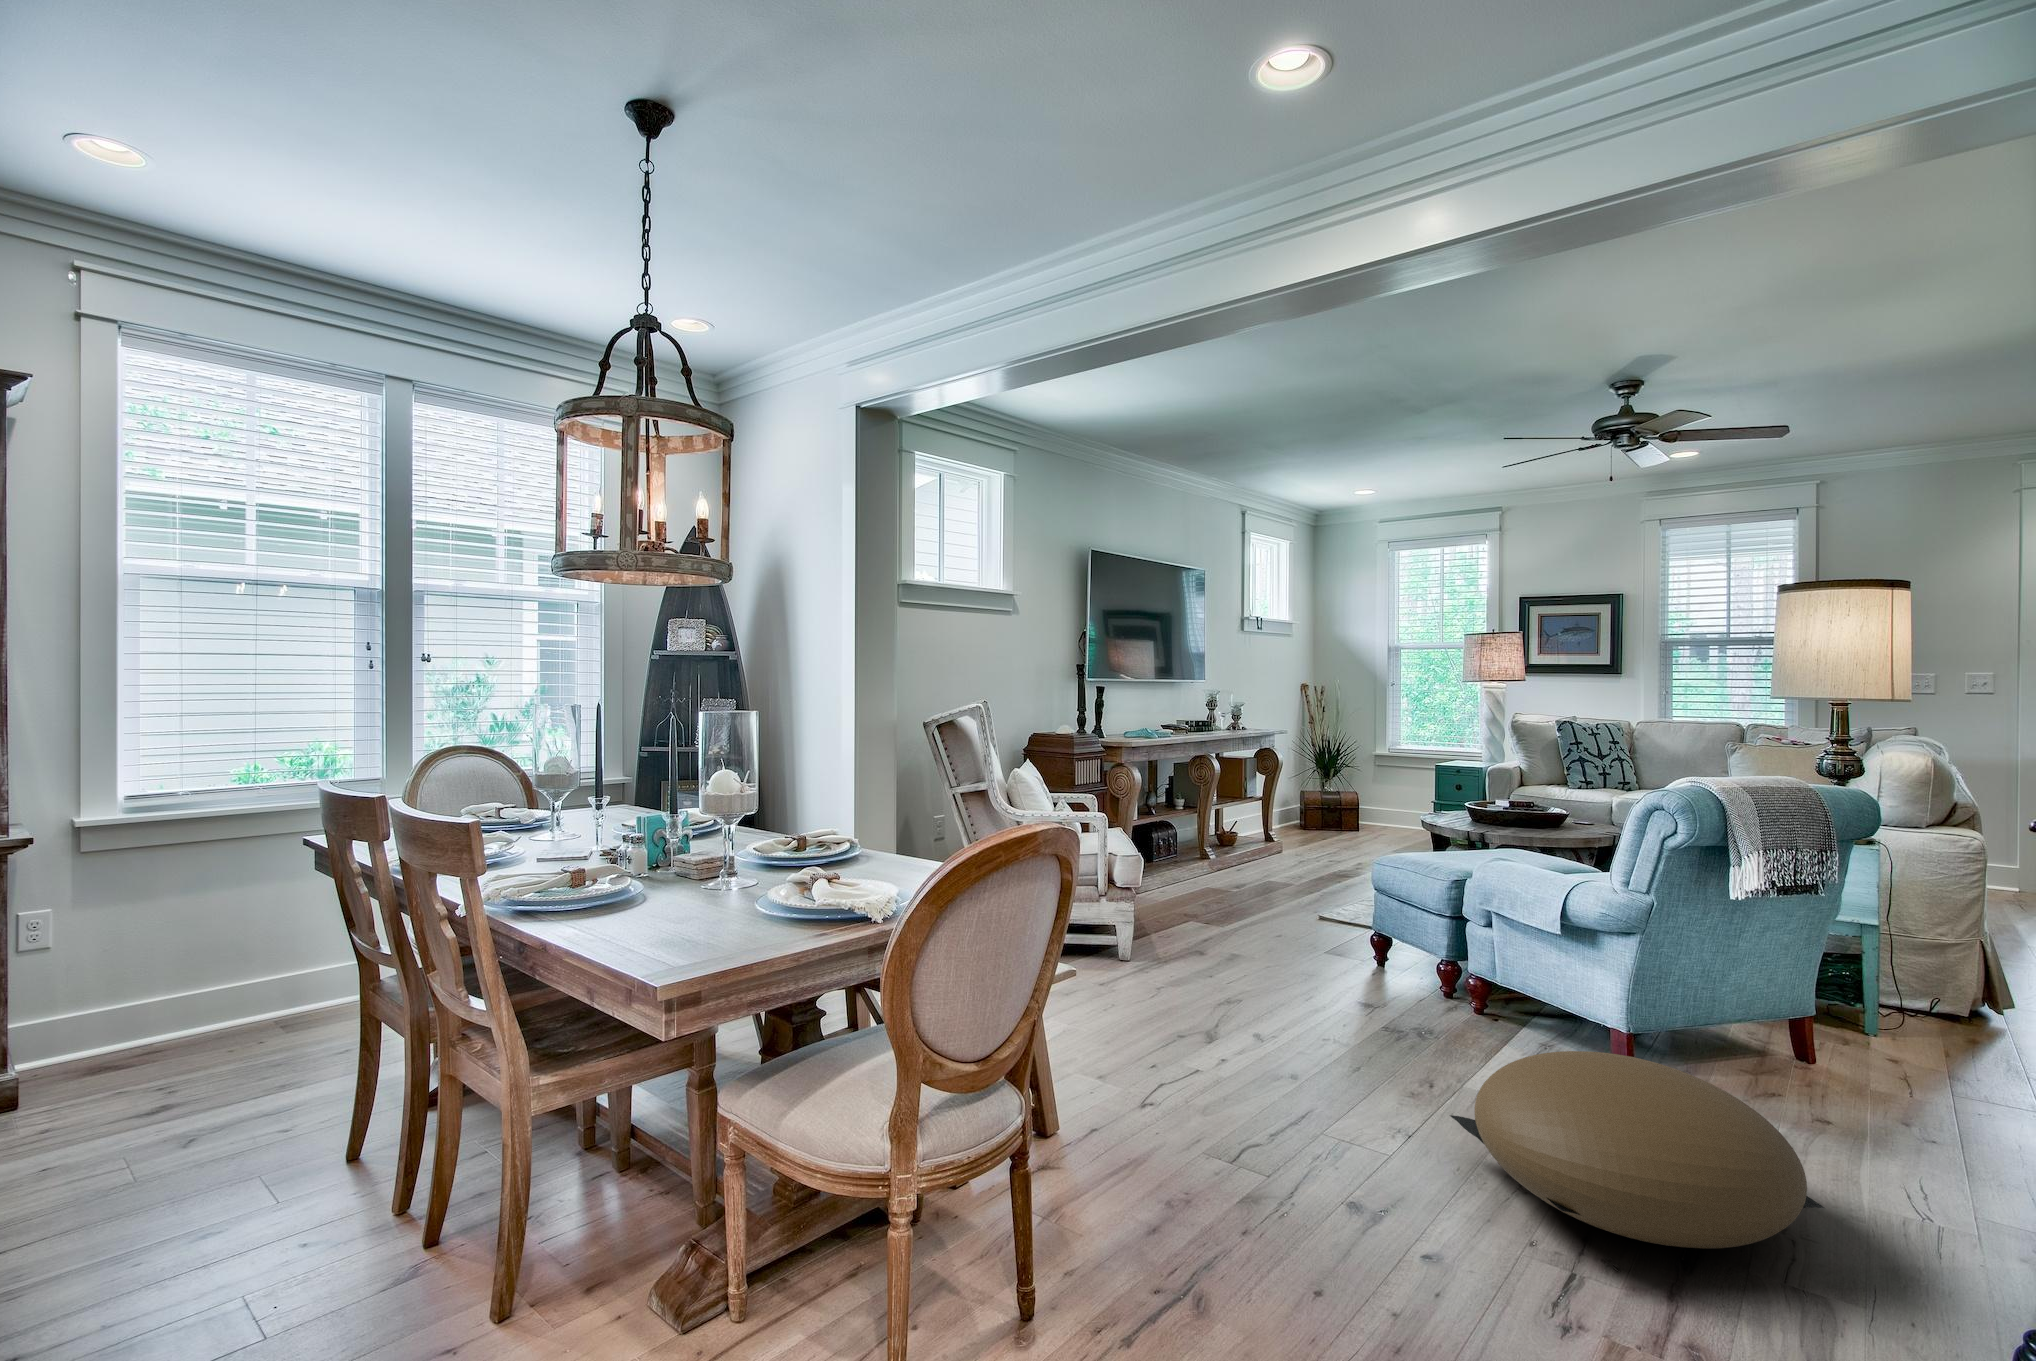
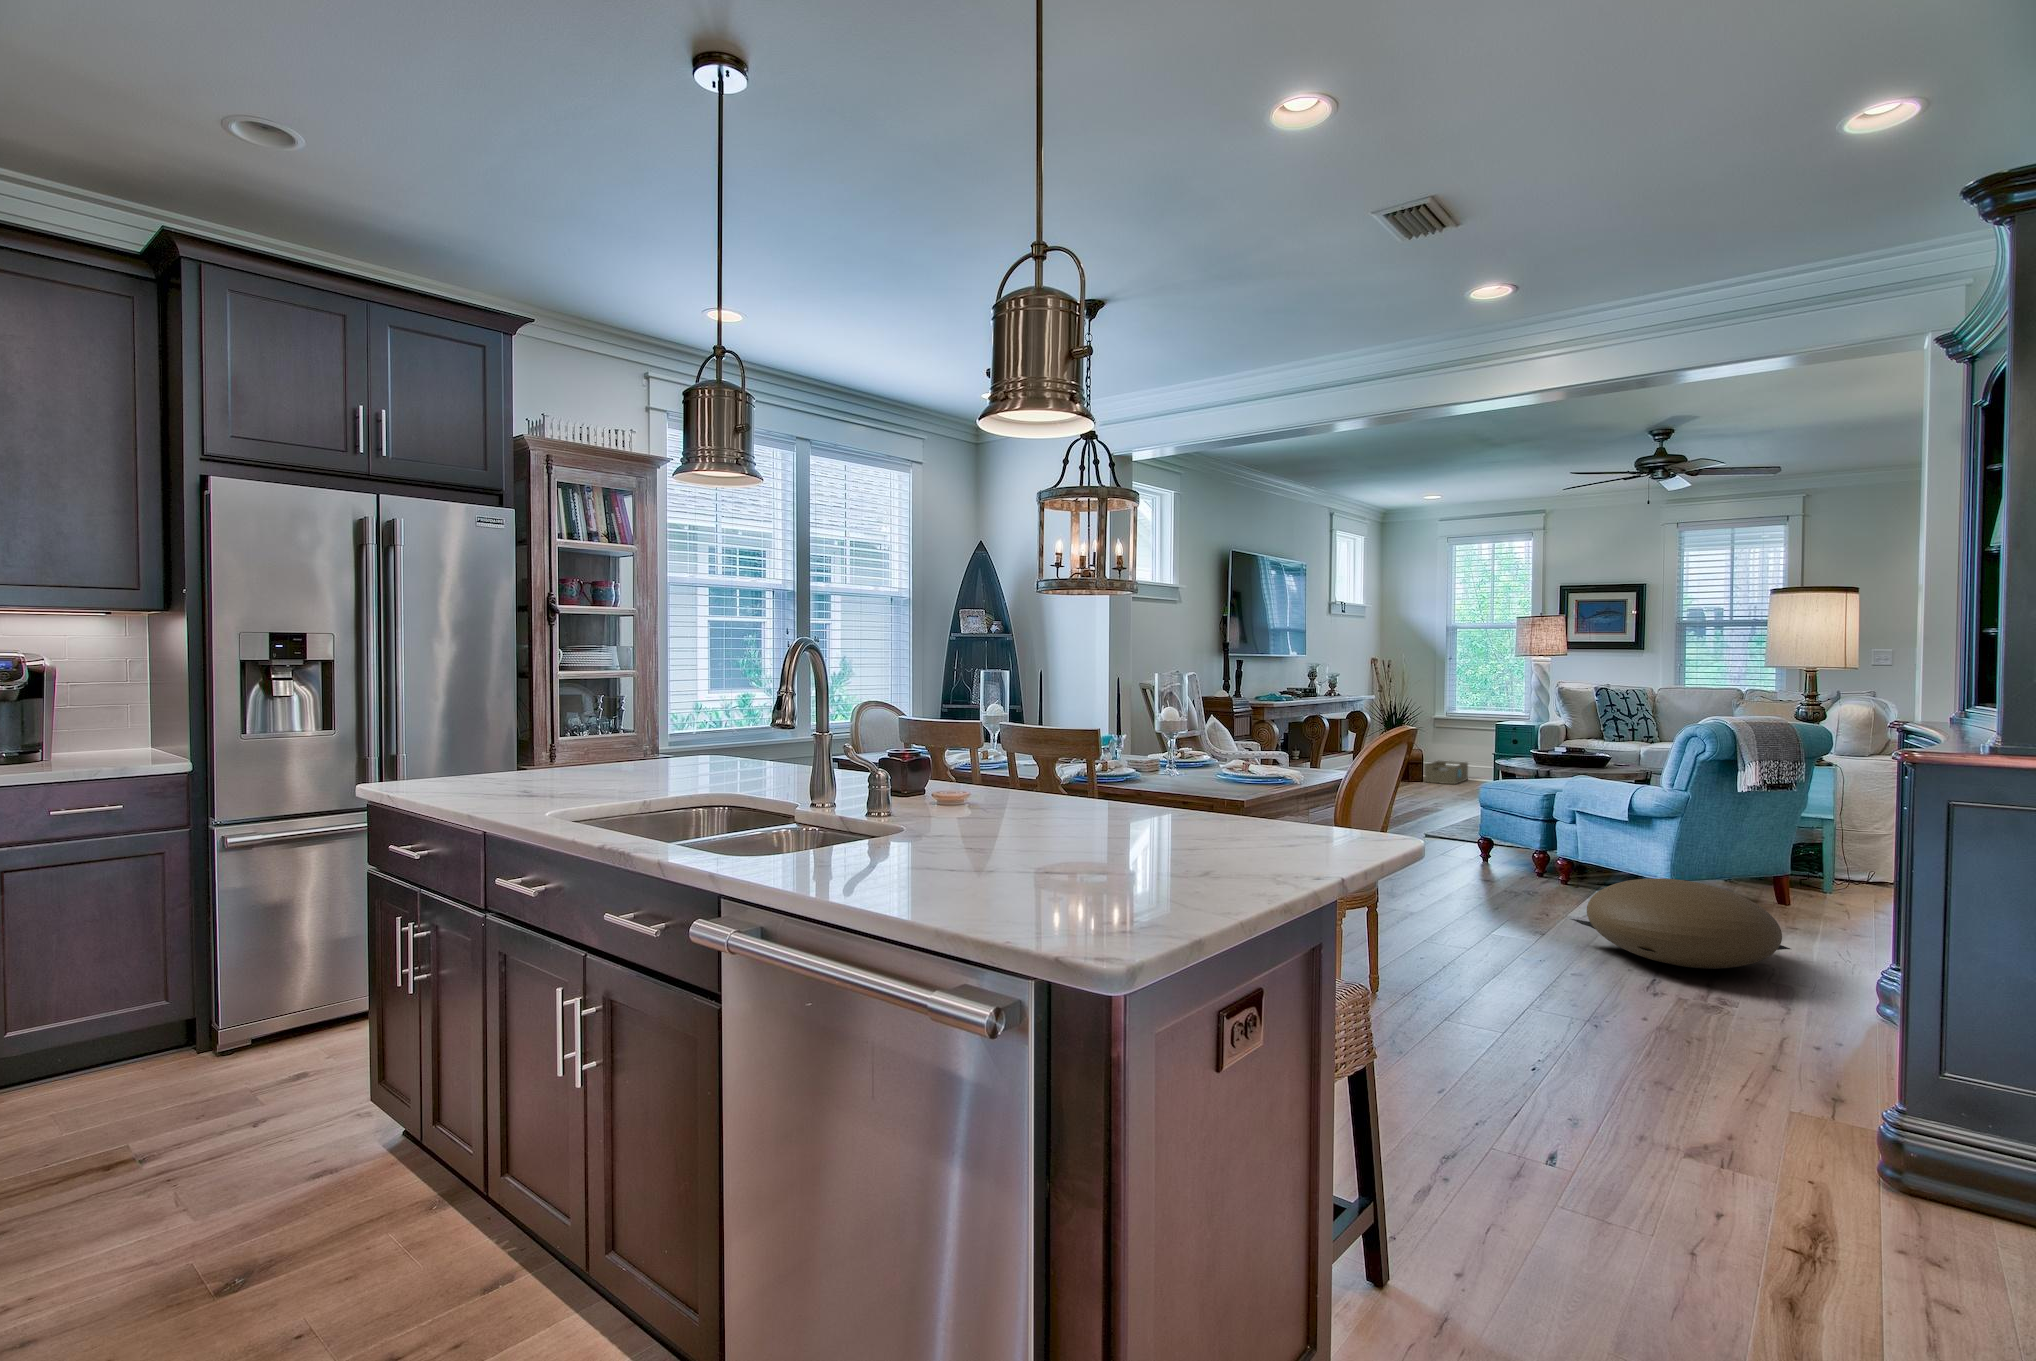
storage box: none [1358,806,1413,837] -> present [1424,761,1468,784]

